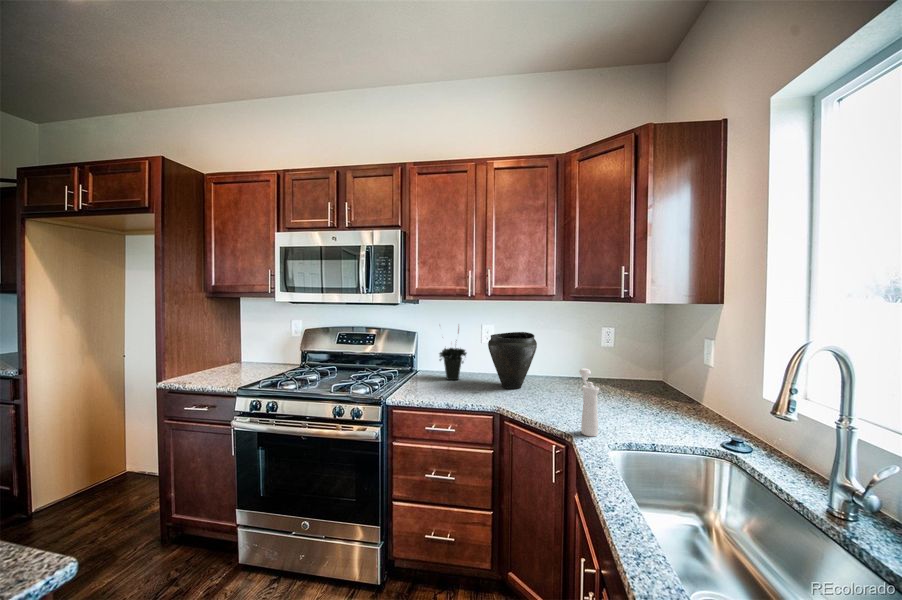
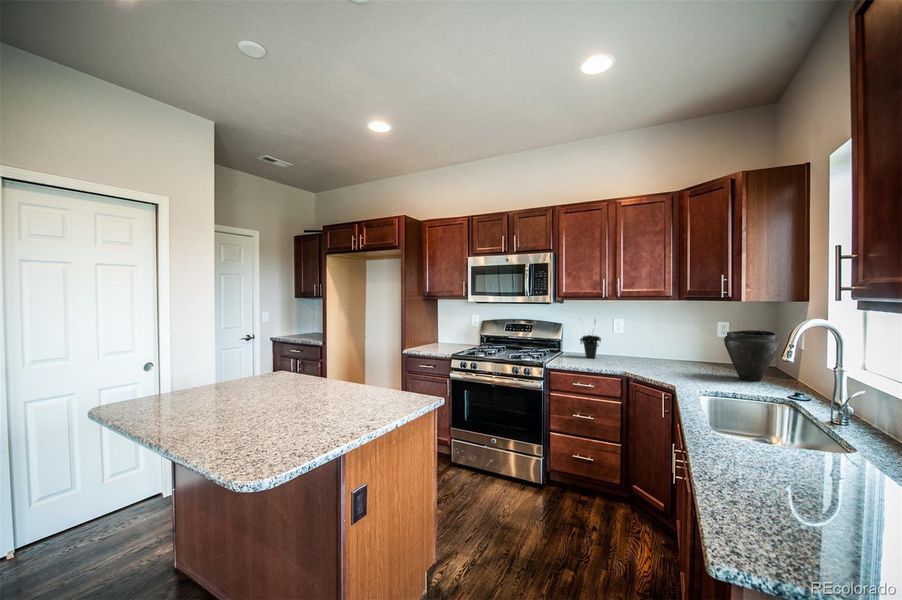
vase: present [488,332,537,389] -> present [724,330,779,381]
pepper mill: present [579,368,599,437] -> none [683,345,696,387]

